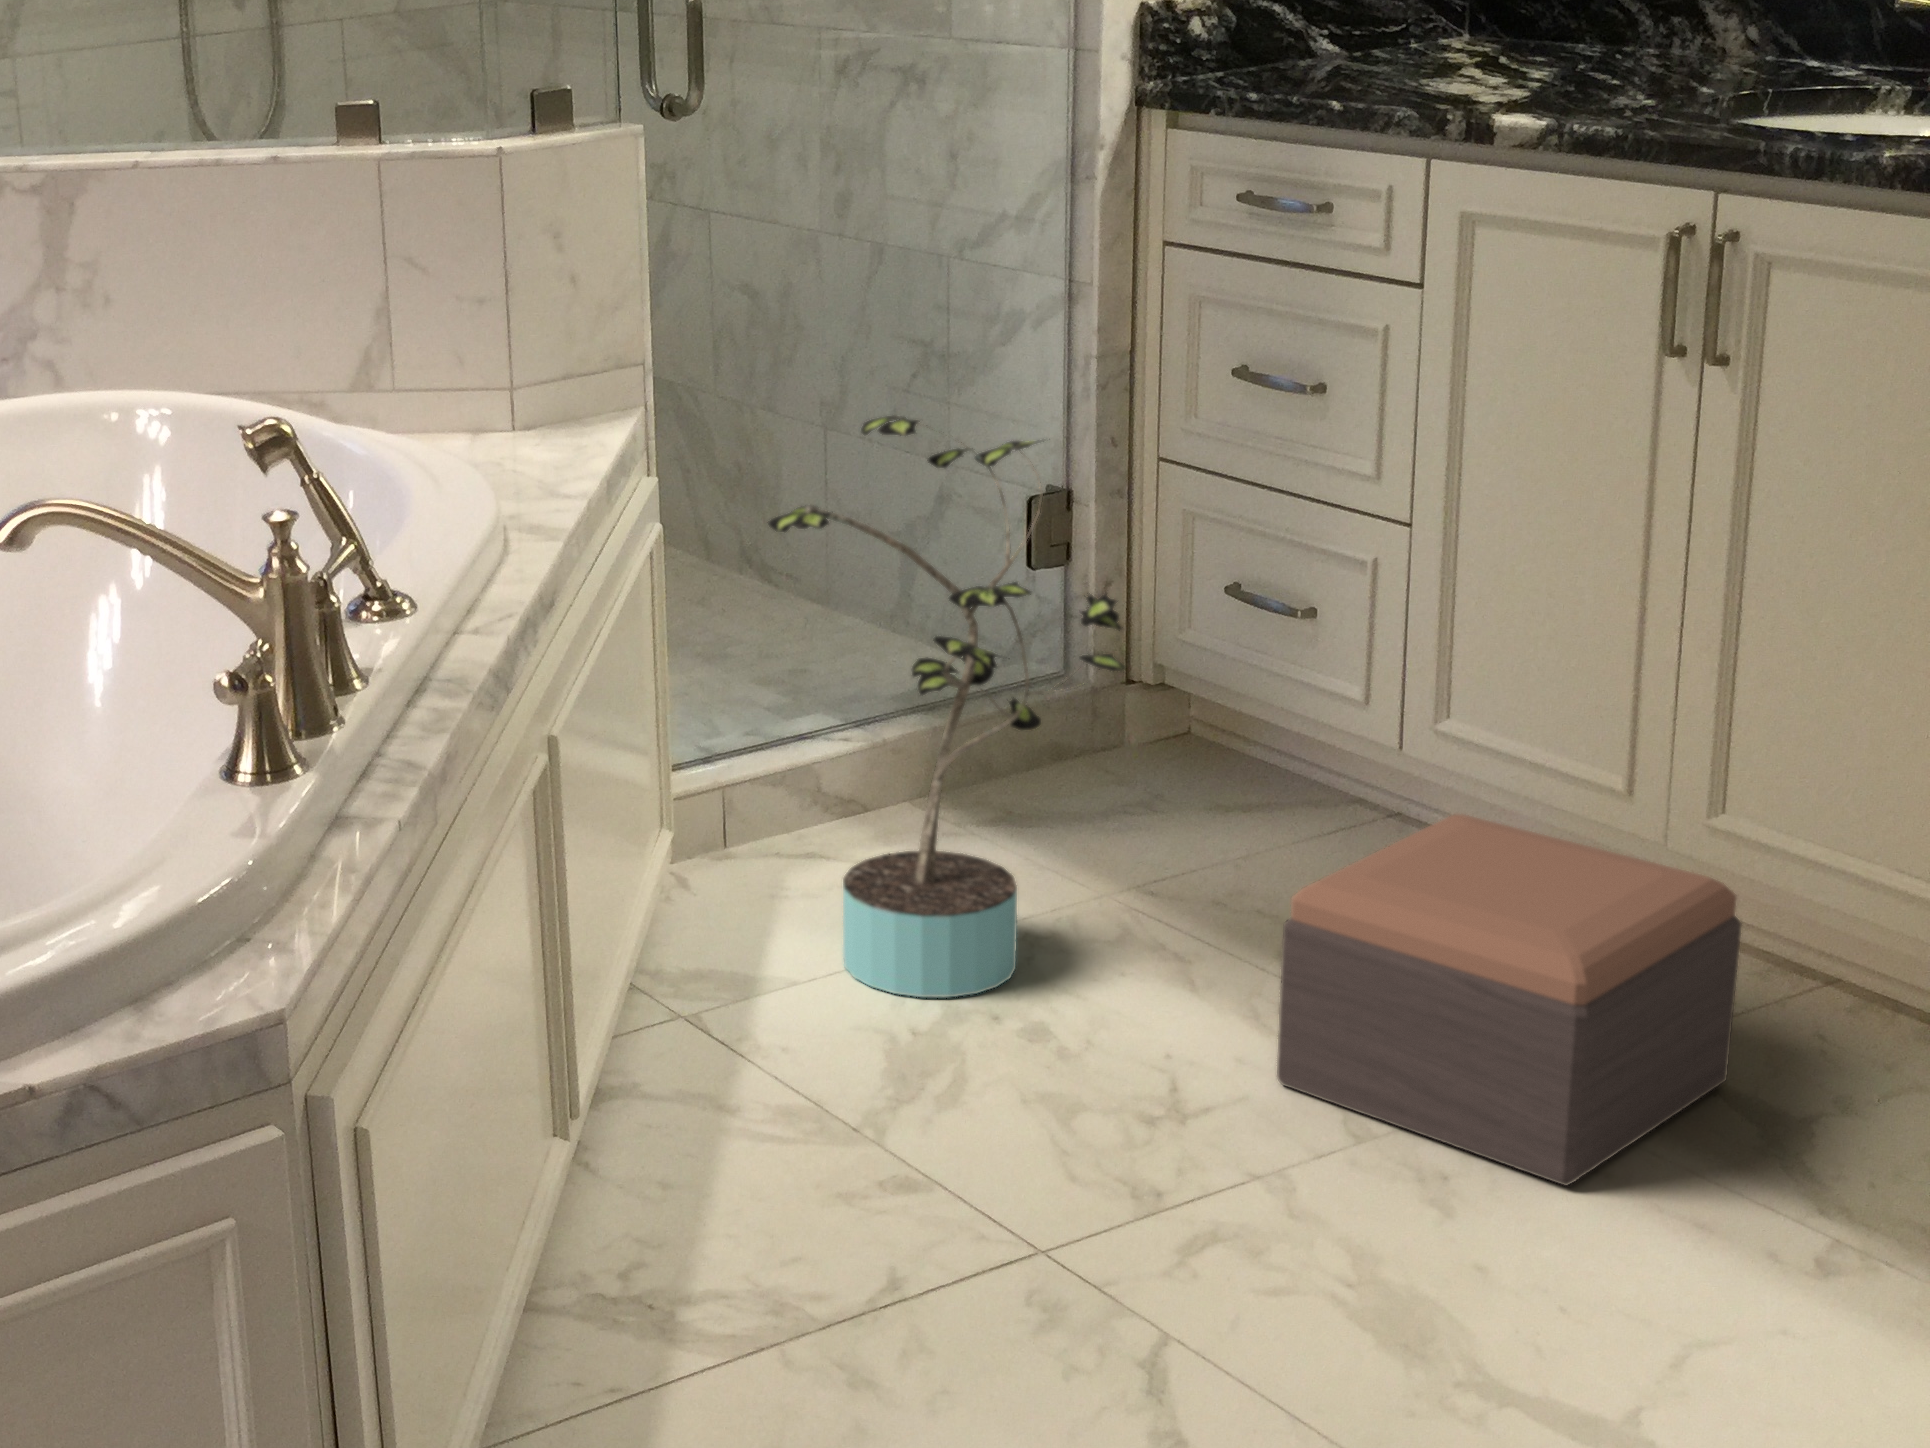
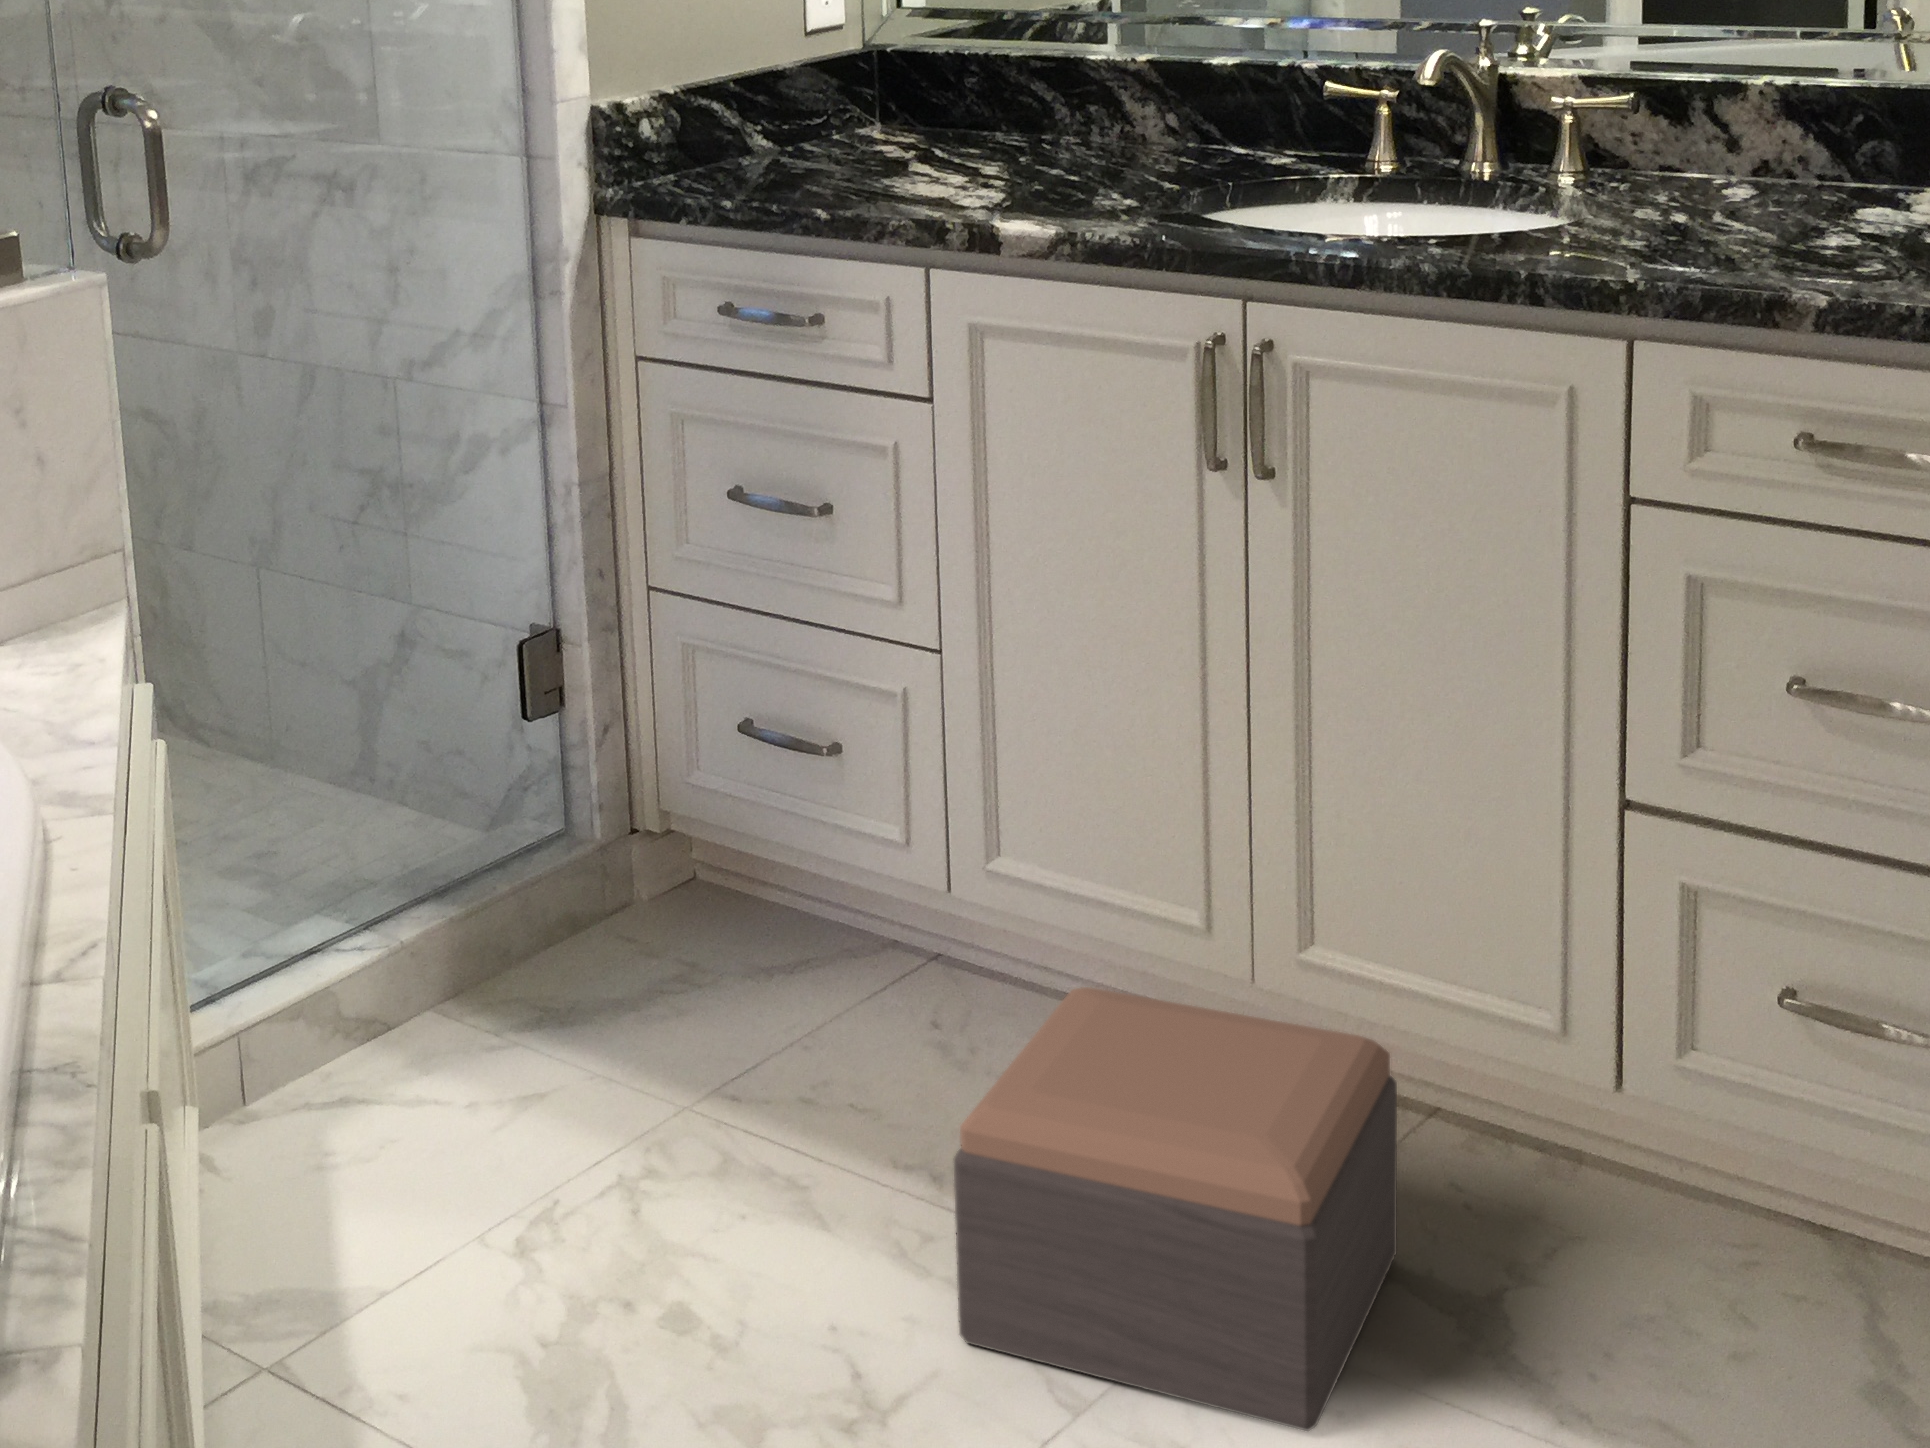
potted plant: present [769,416,1126,998] -> none [318,595,735,1288]

